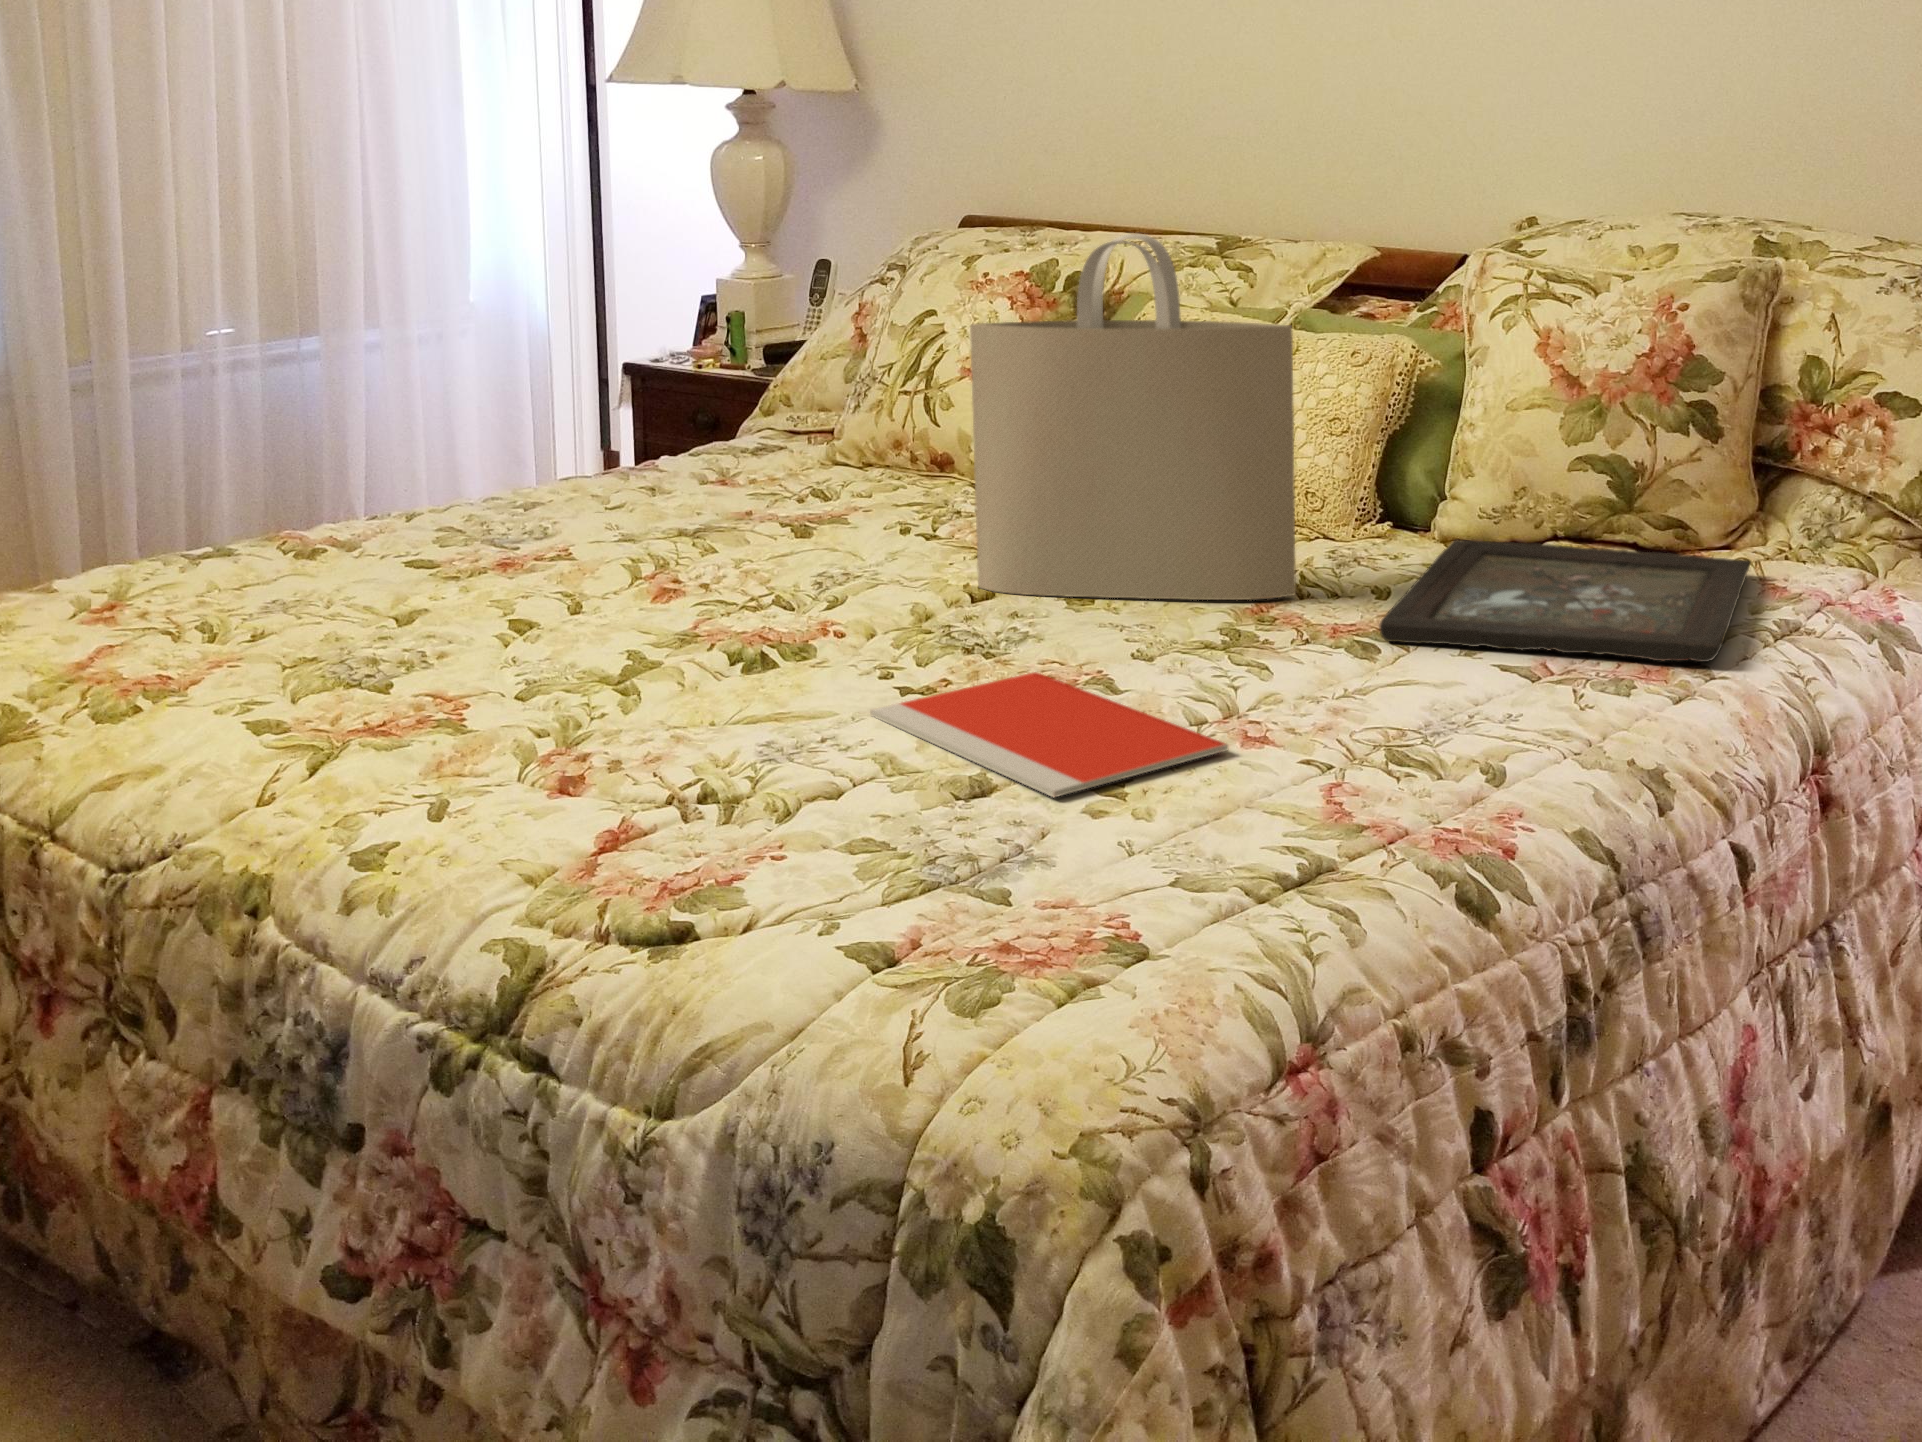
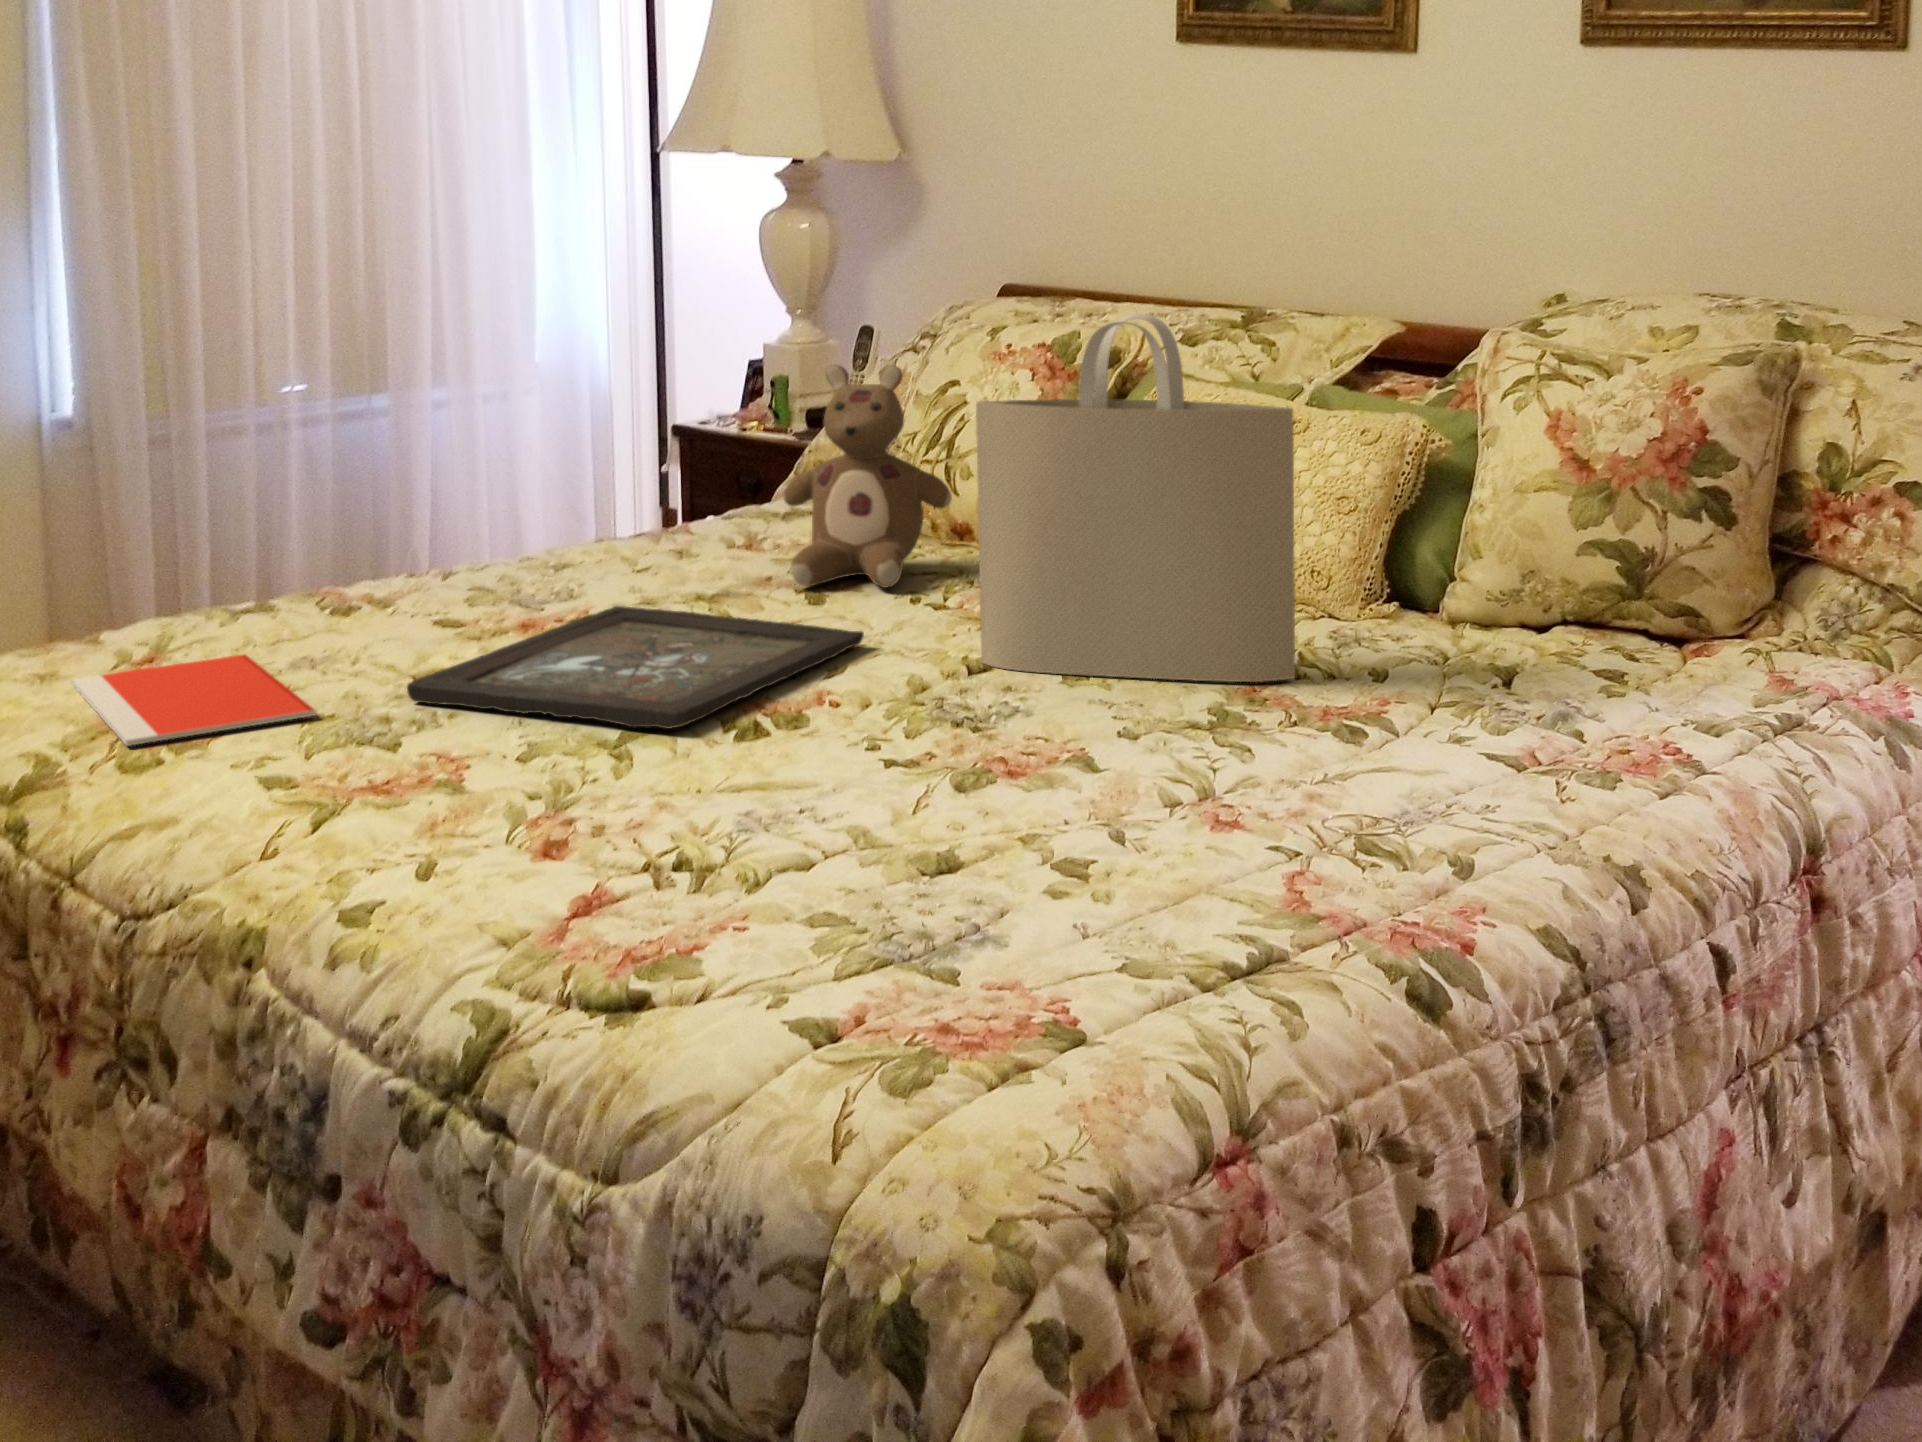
stuffed bear: none [760,292,933,516] -> present [783,365,952,588]
tray: present [1379,539,1751,662] -> present [407,606,864,729]
notebook: present [870,672,1228,797] -> present [71,654,316,746]

